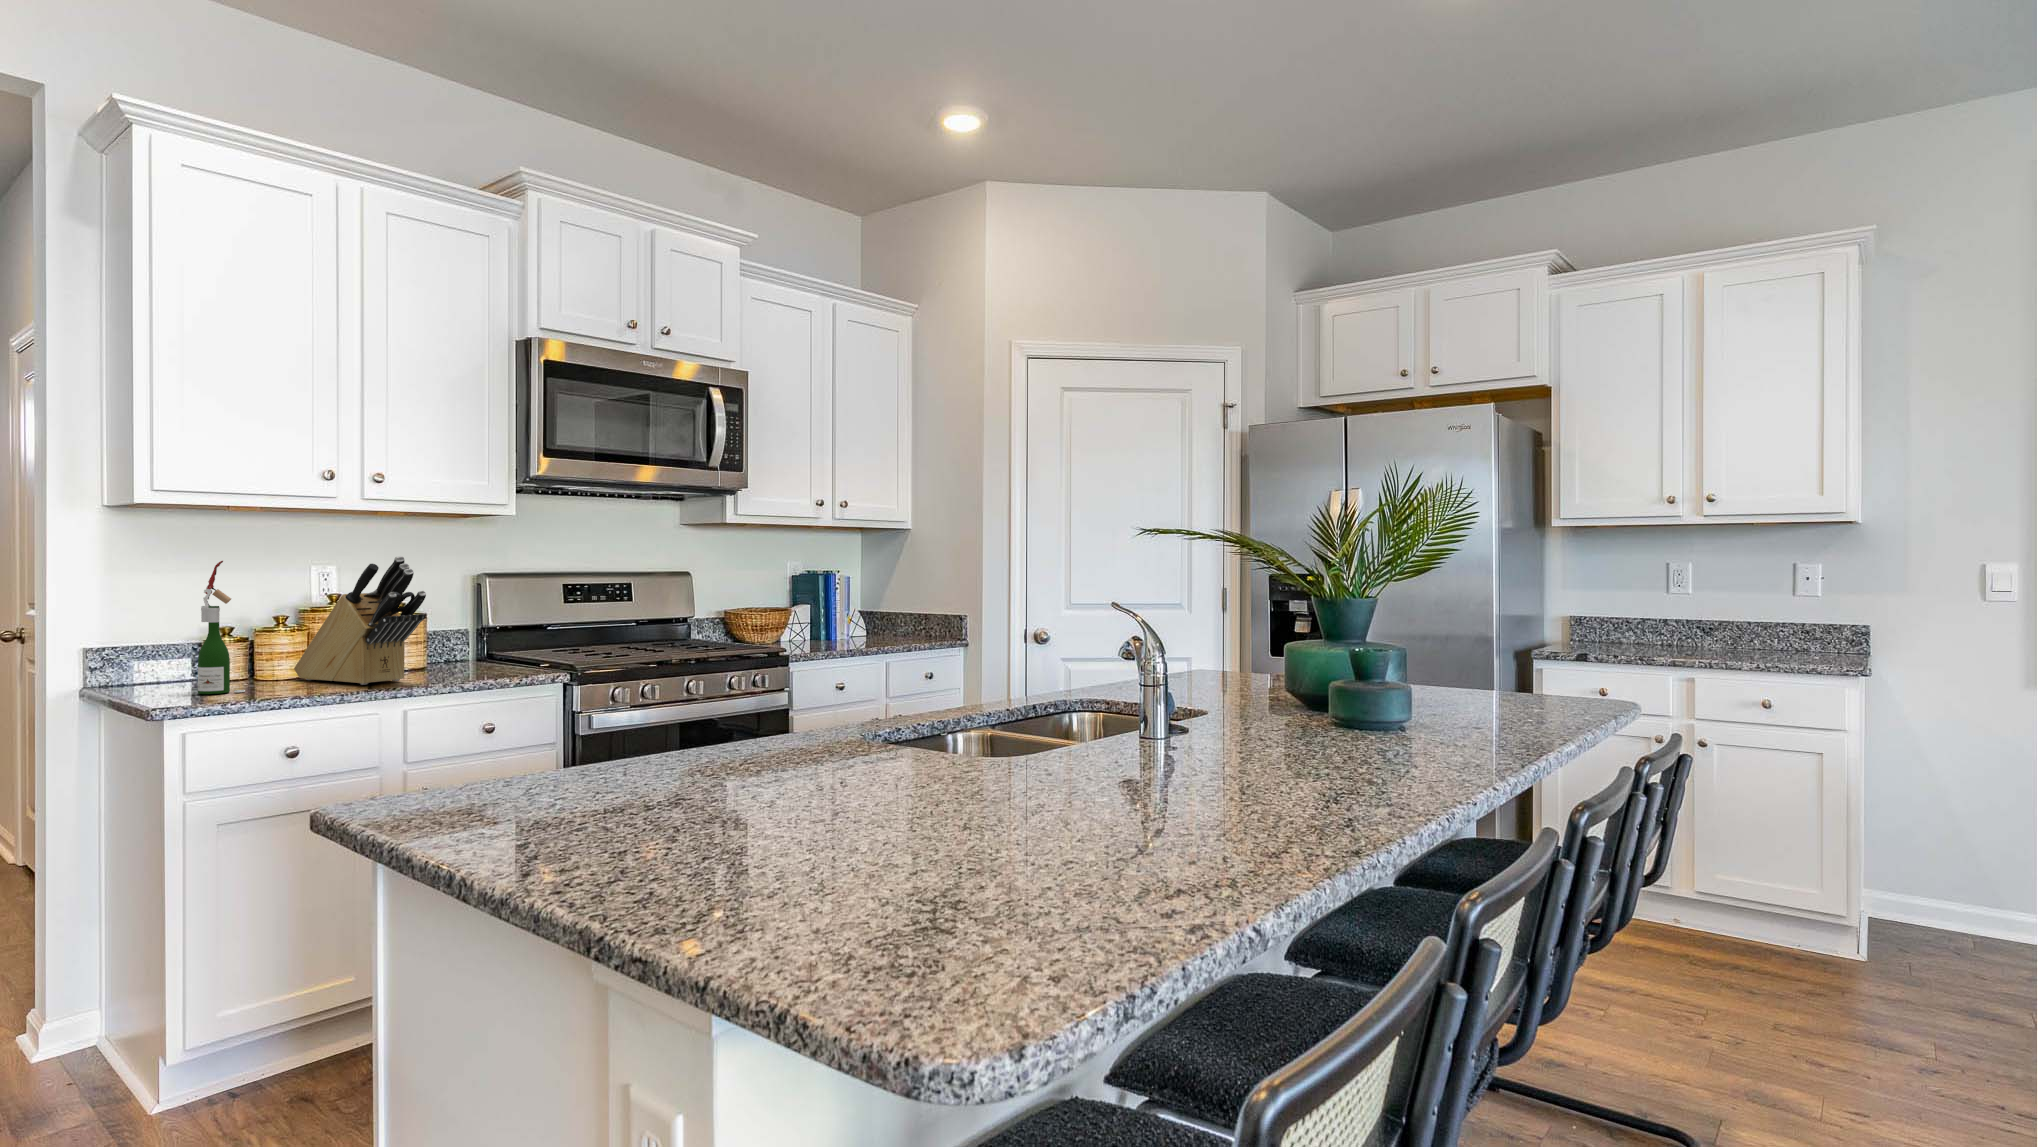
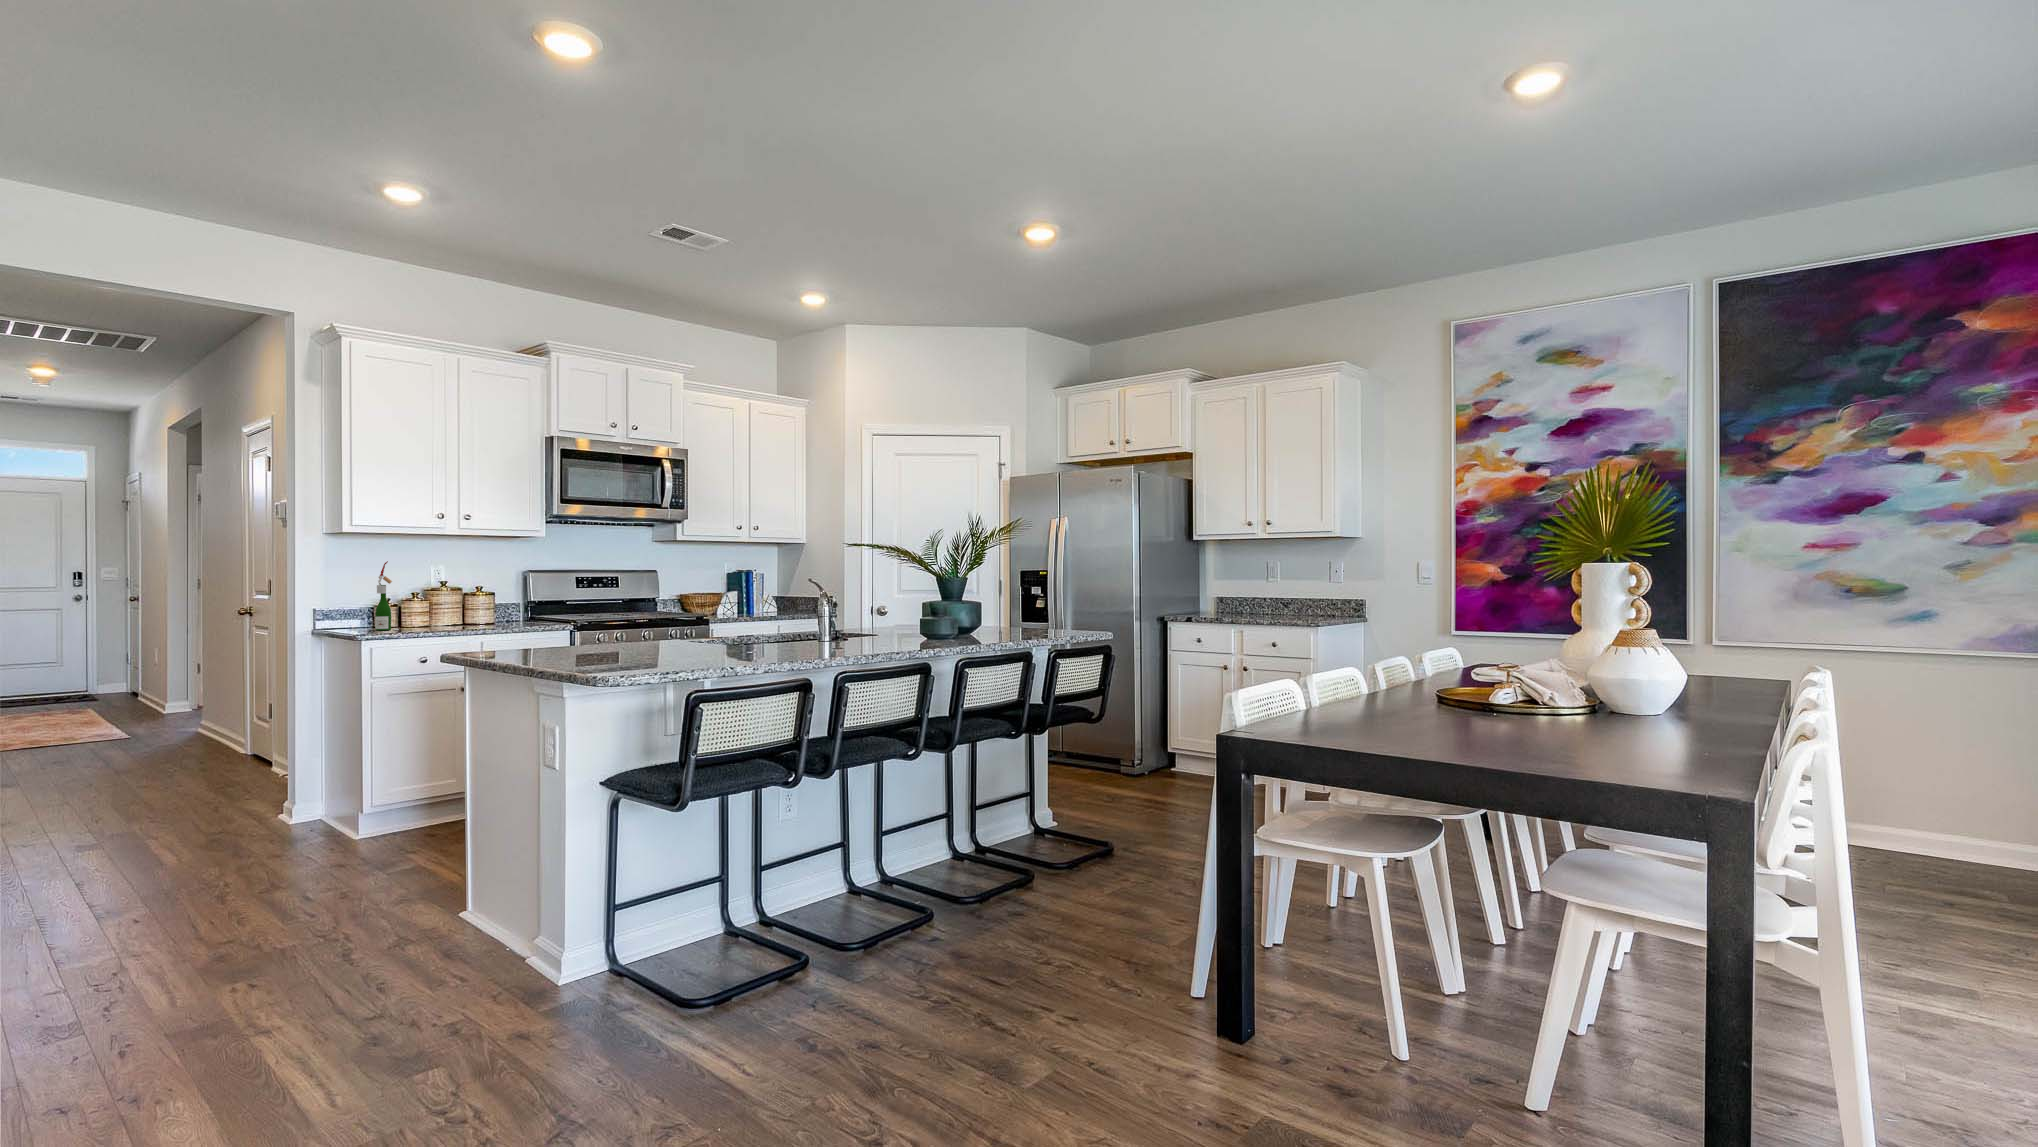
knife block: present [294,556,426,685] -> none [423,559,493,628]

